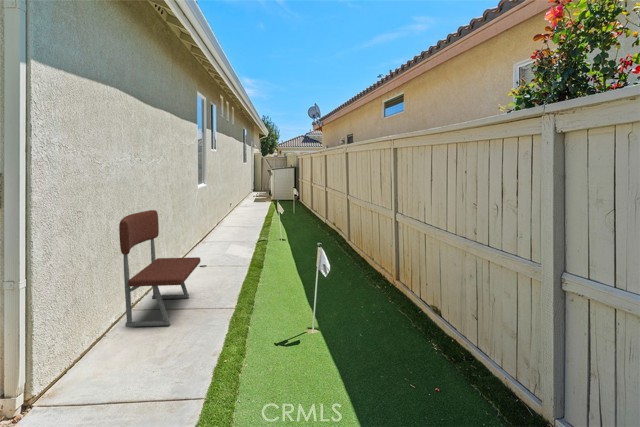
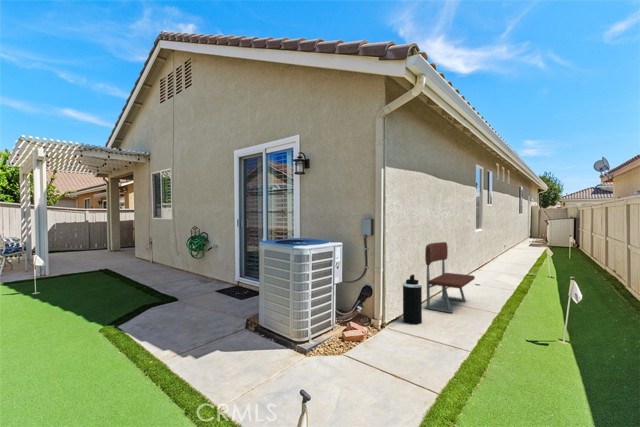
trash can: none [75,279,117,373] -> present [403,275,422,325]

